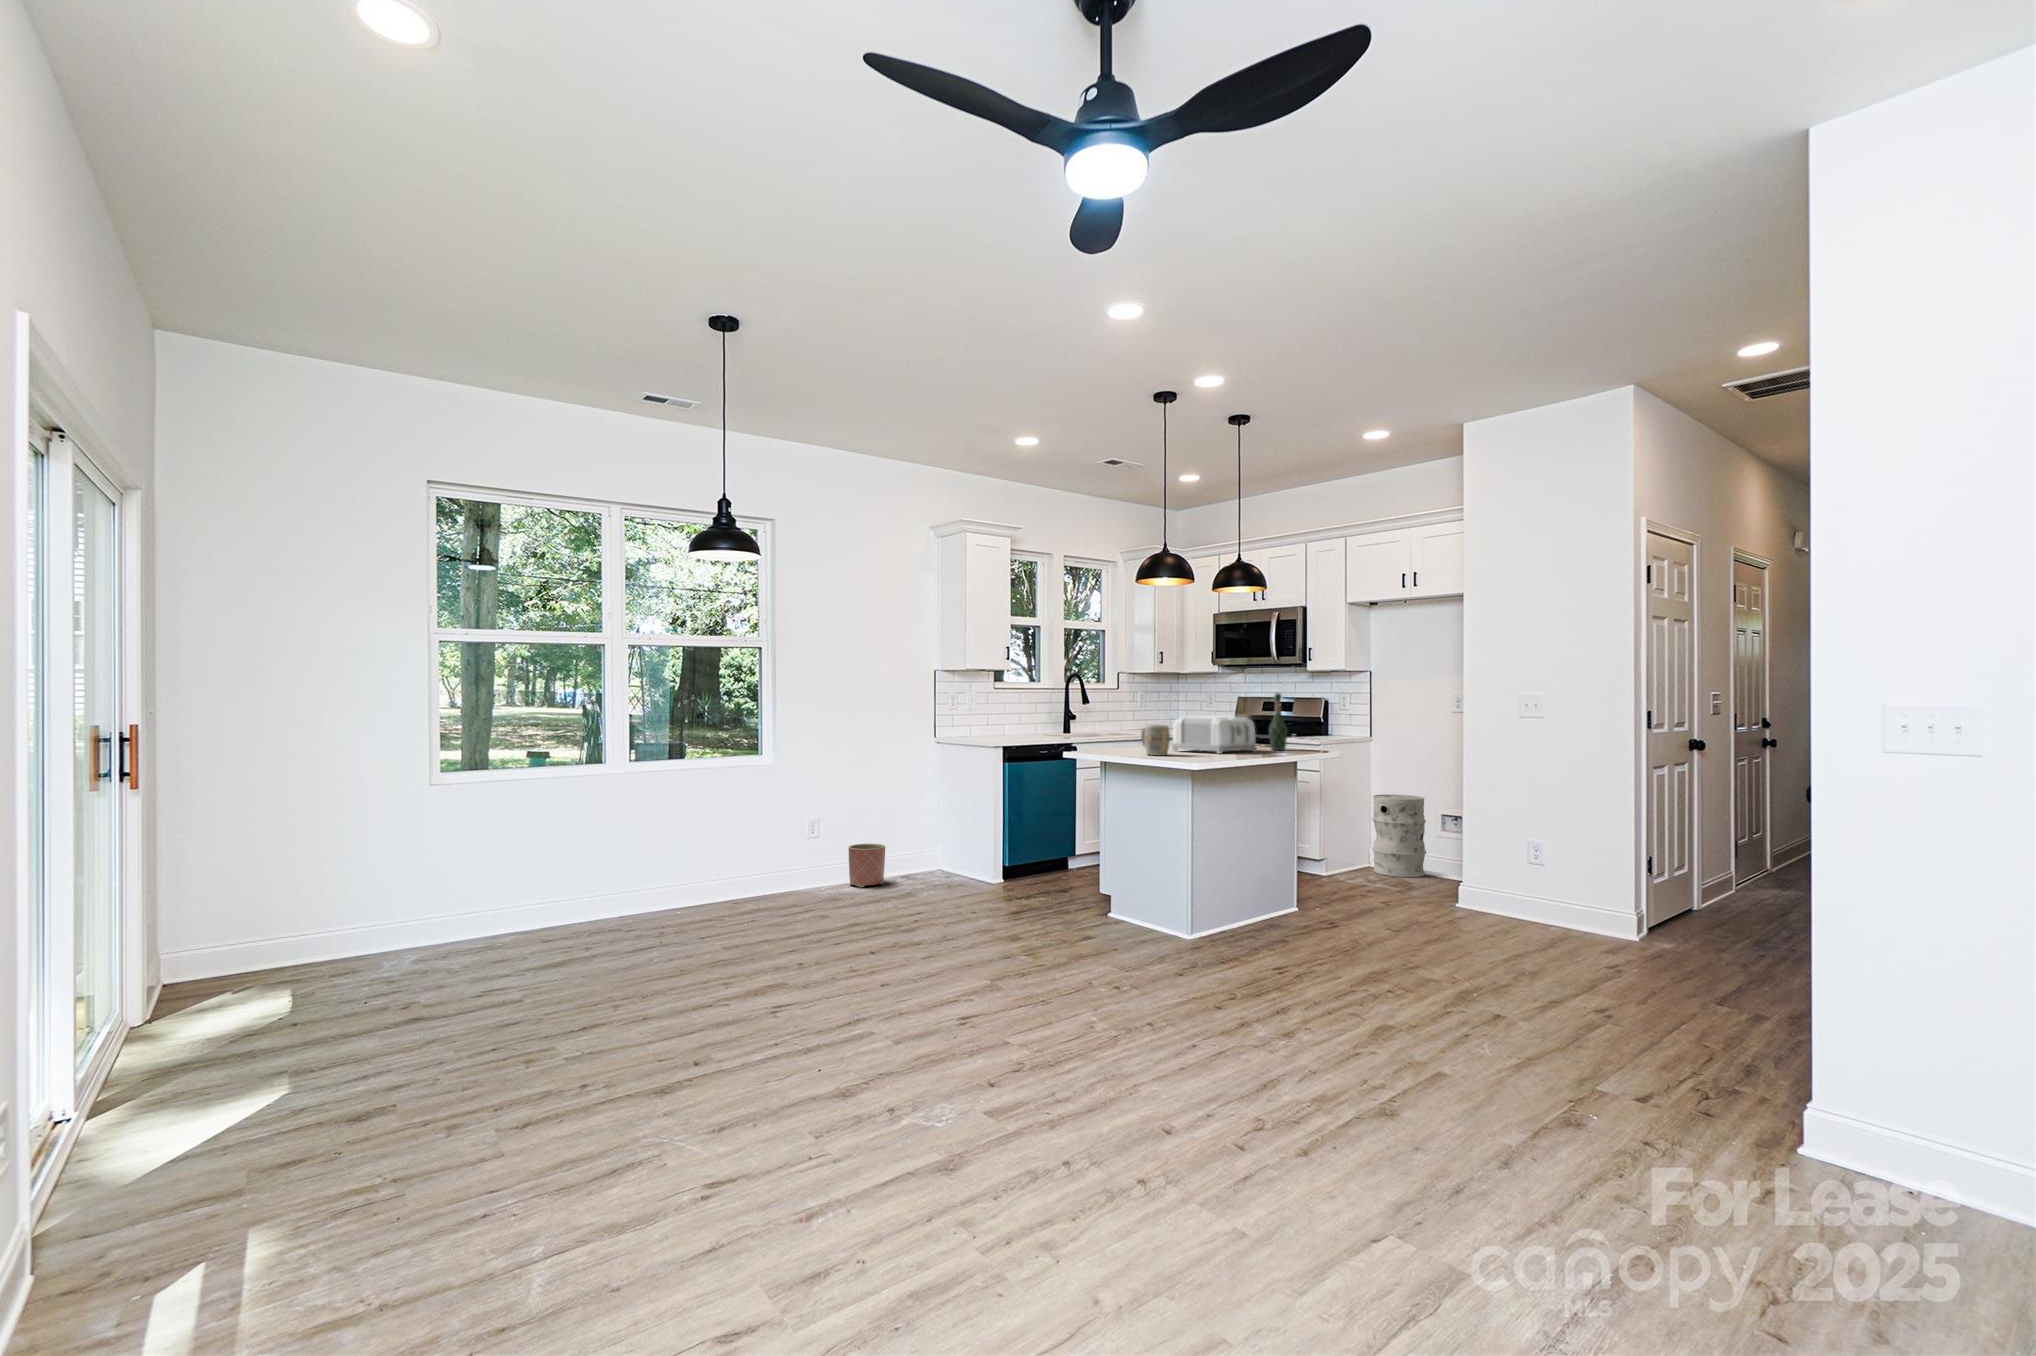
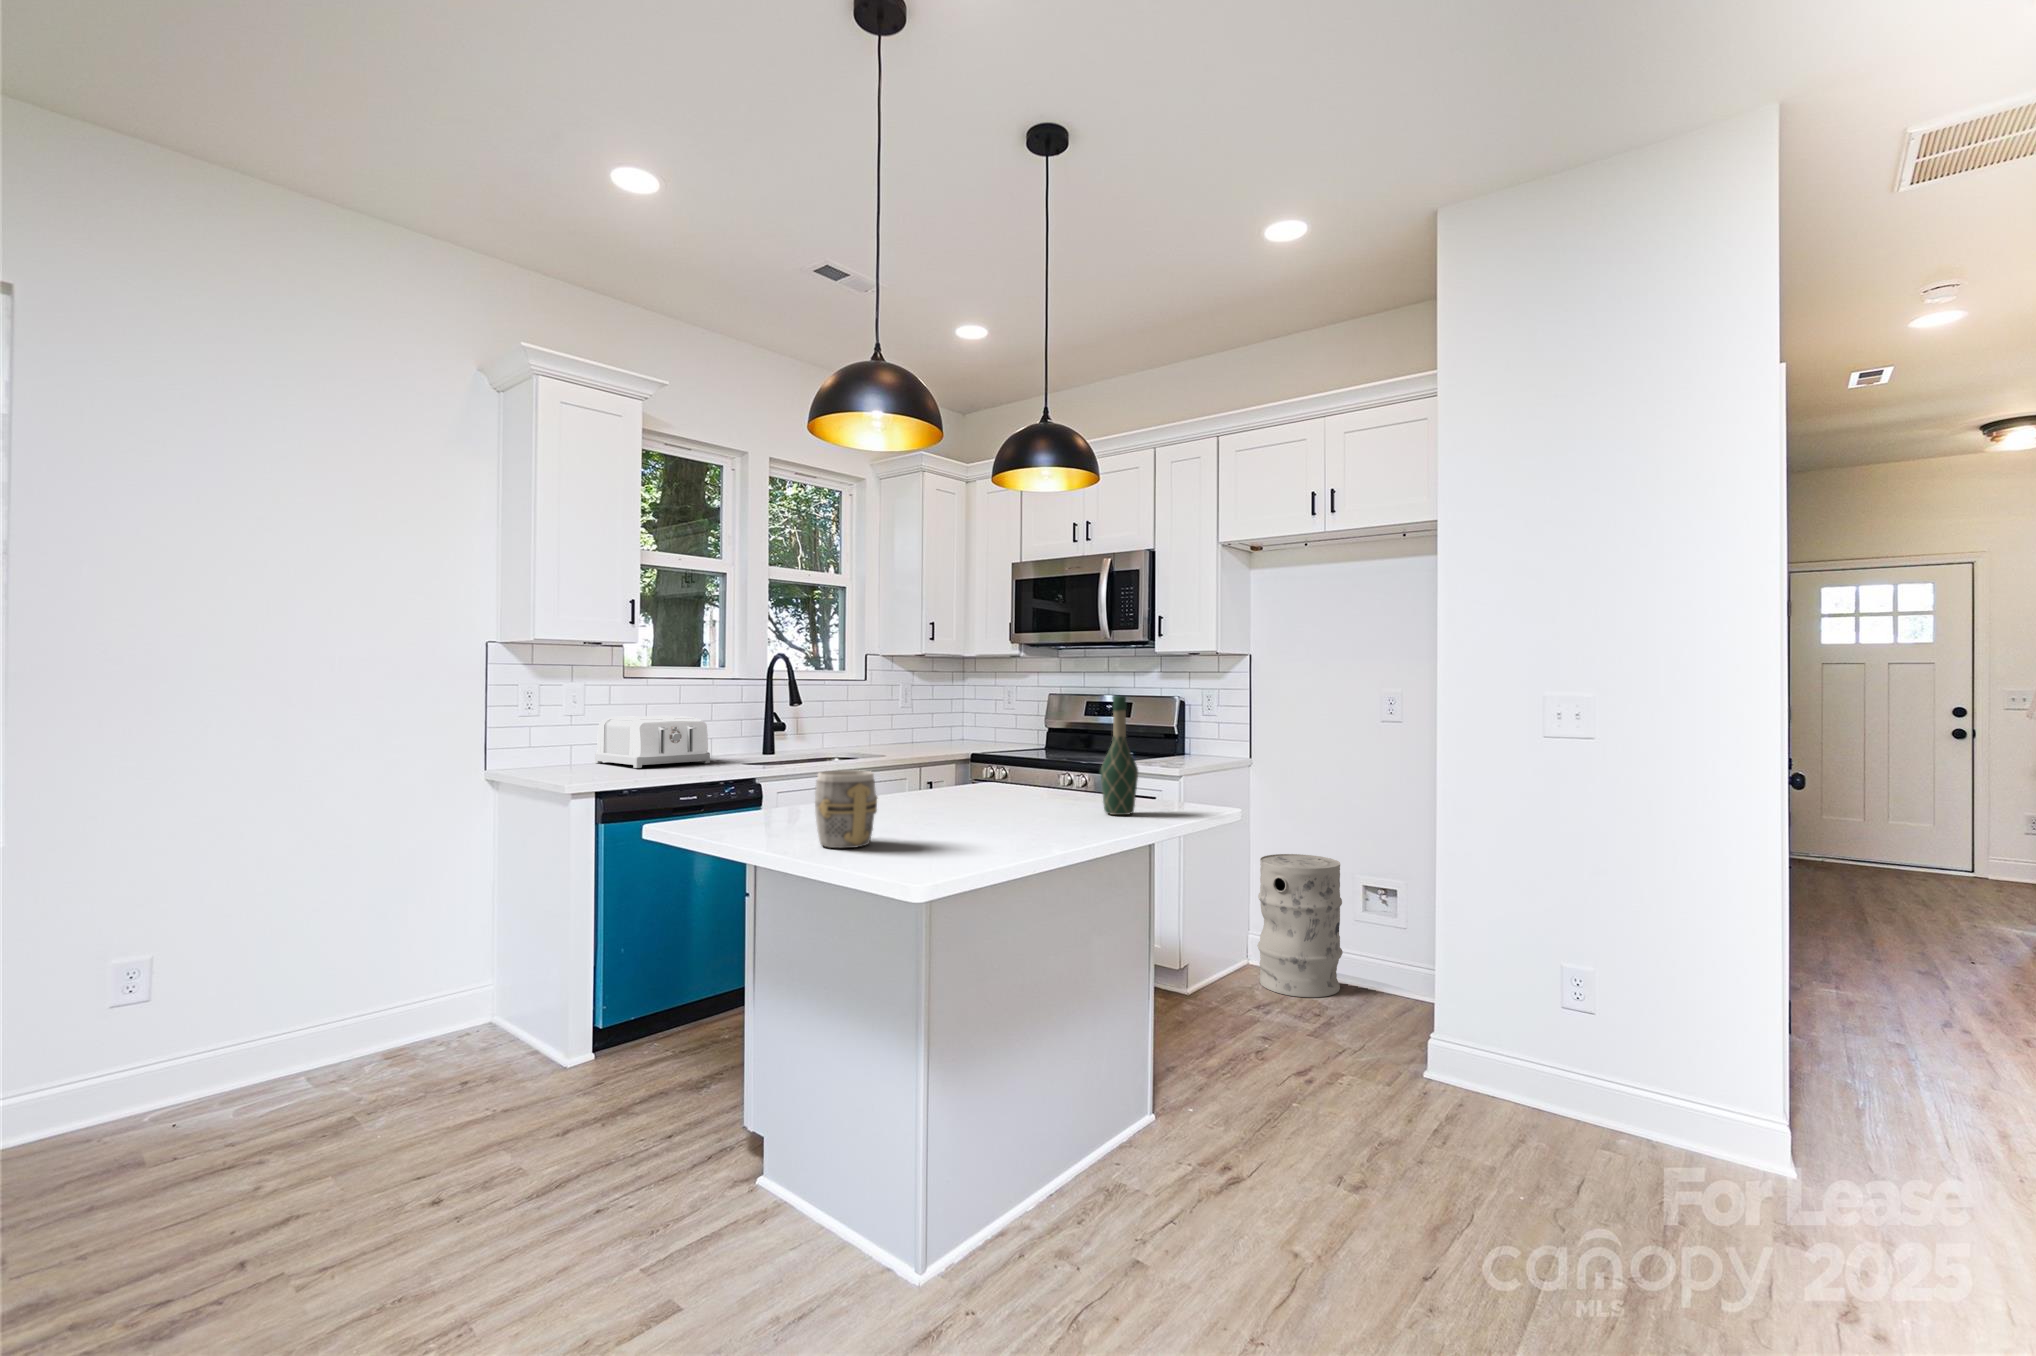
toaster: present [1172,716,1256,754] -> present [595,716,710,768]
planter: present [848,844,885,887] -> none [223,1000,321,1108]

